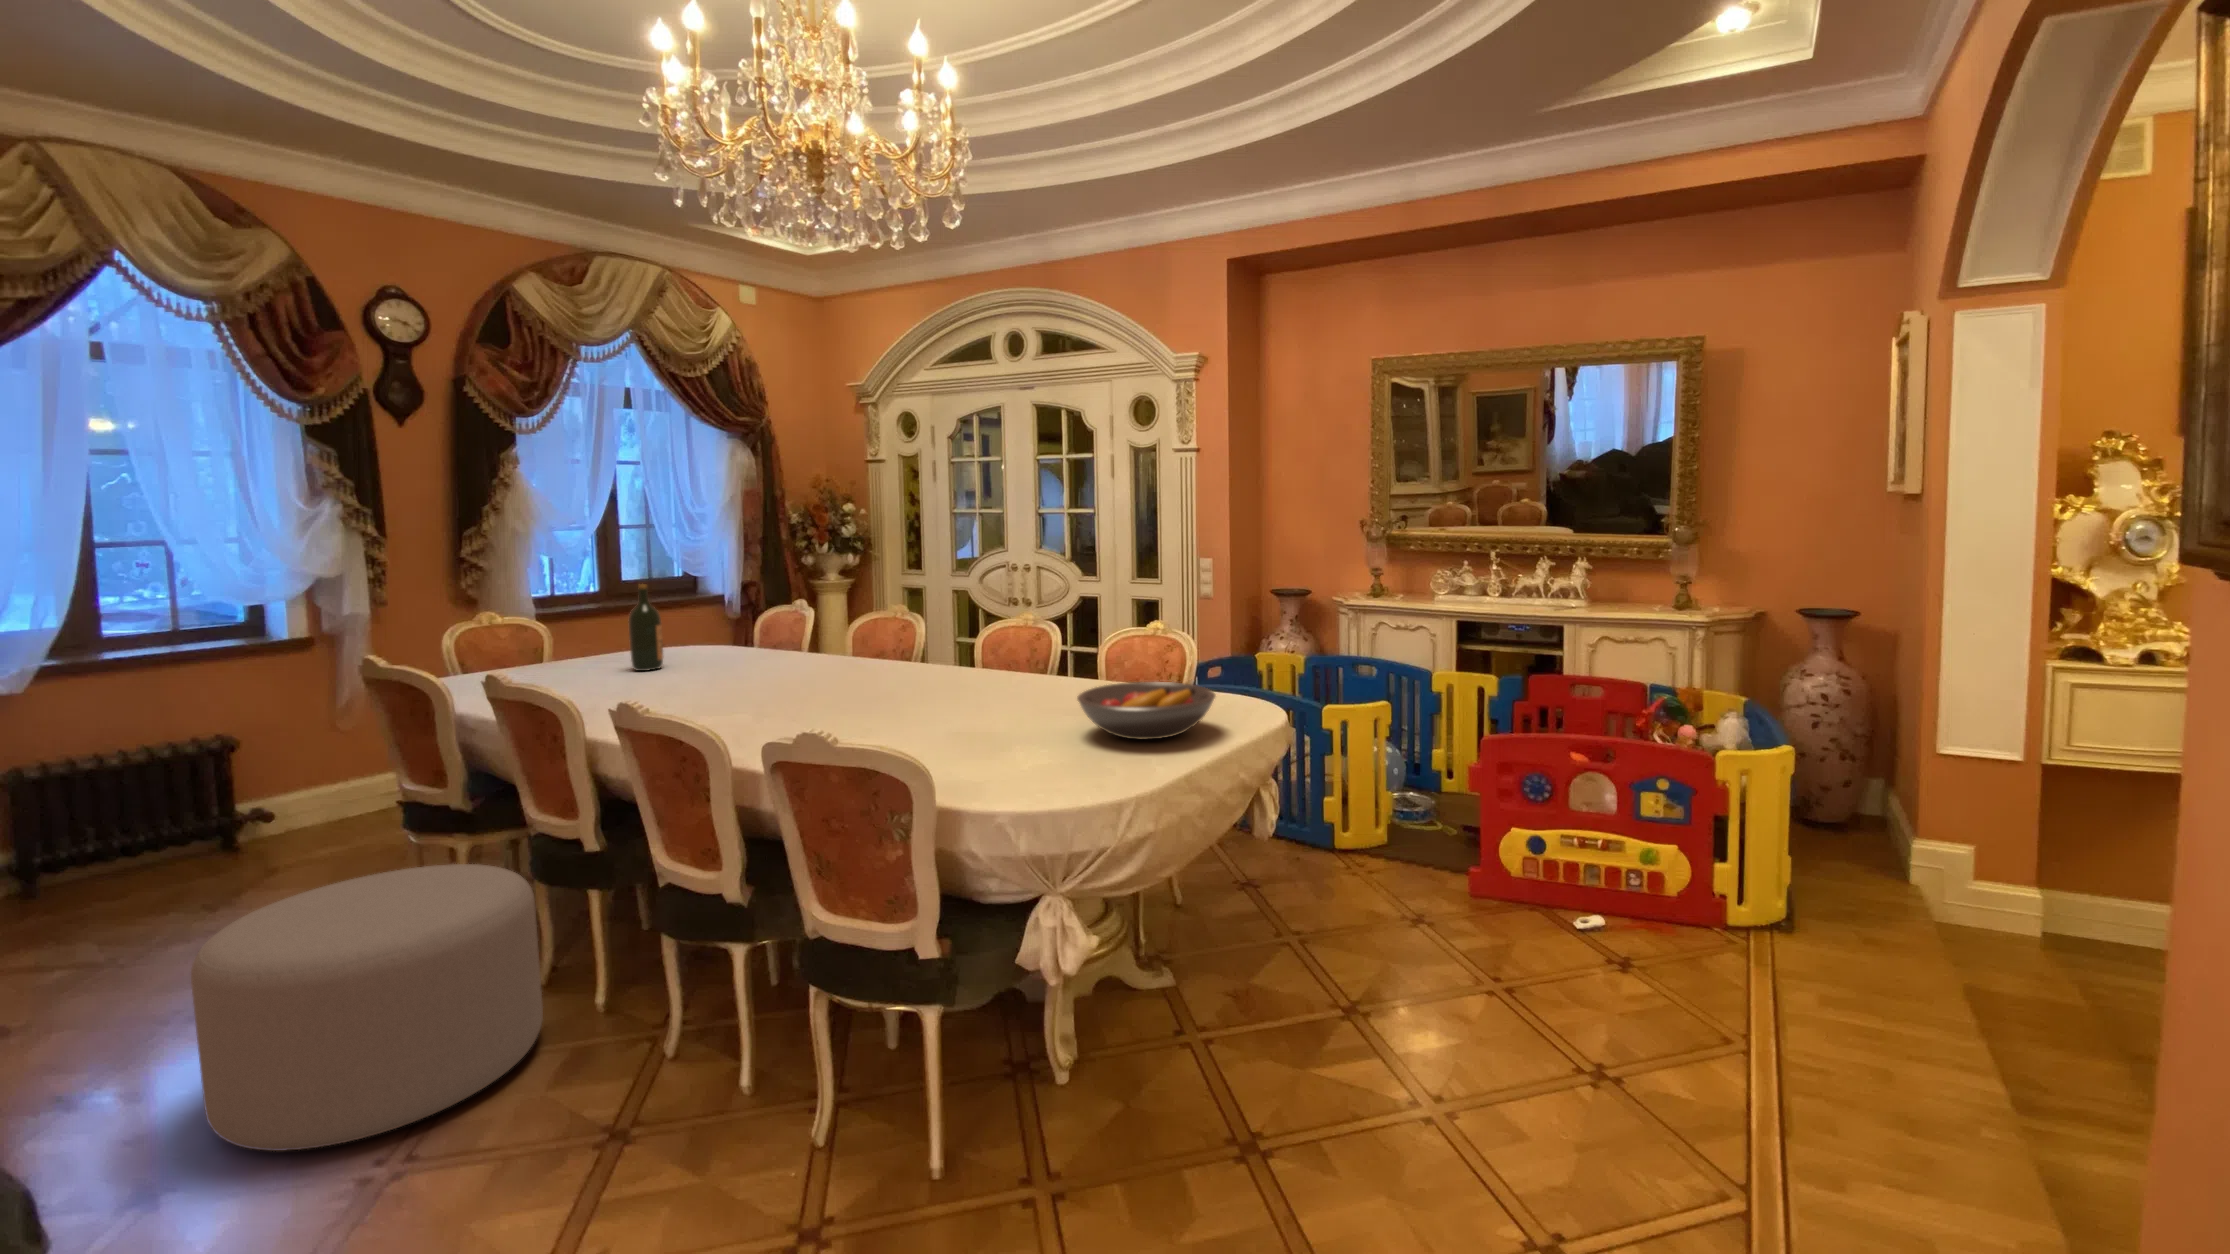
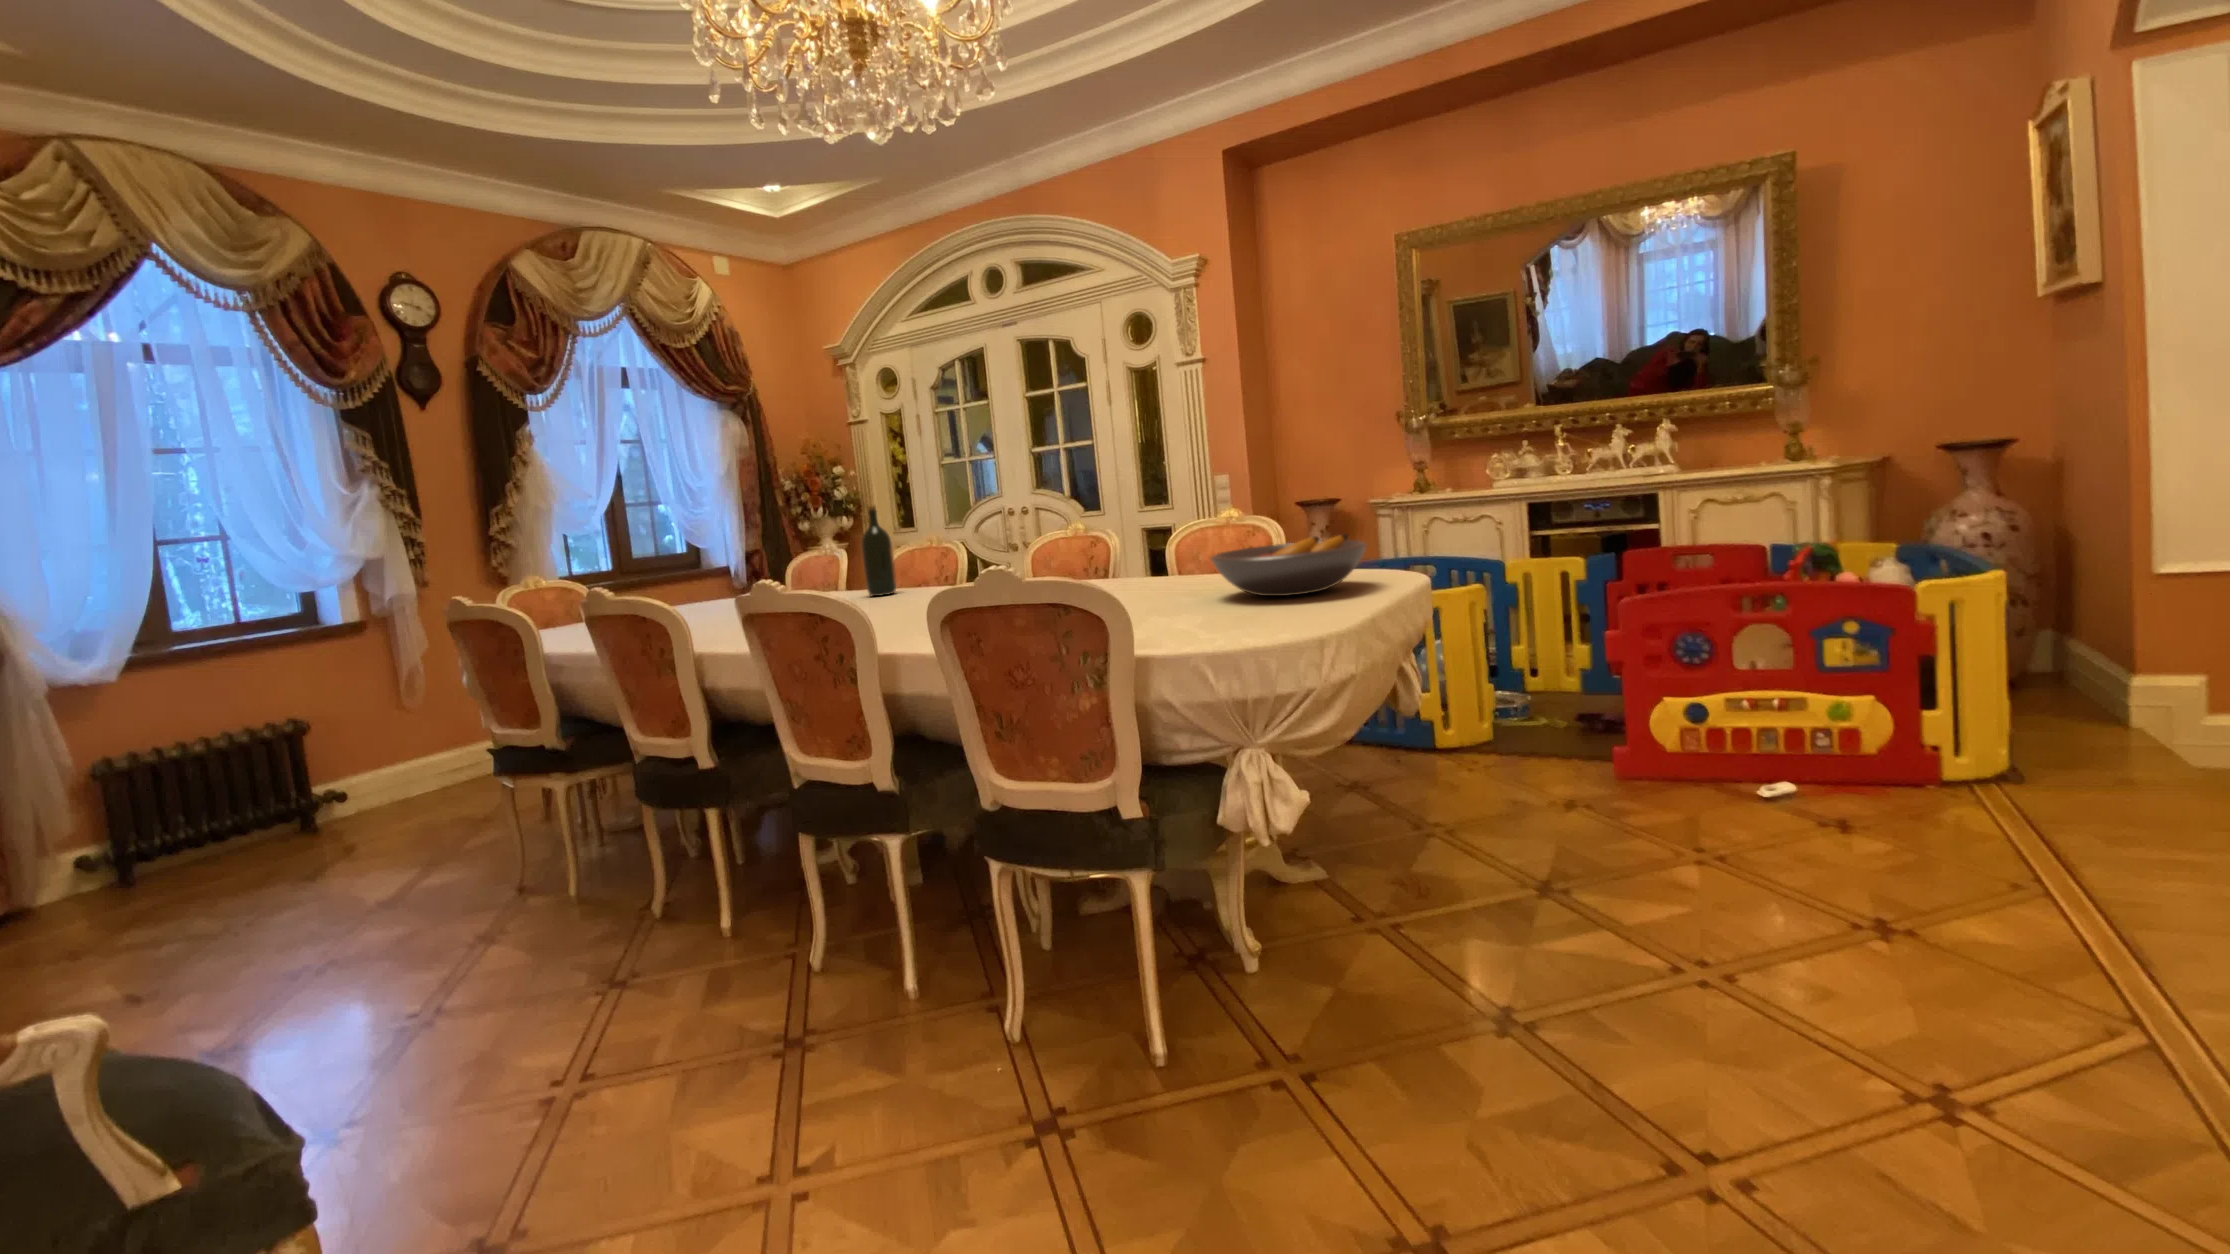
wine bottle: present [628,584,663,671] -> present [861,506,896,596]
ottoman: present [191,864,543,1151] -> none [365,792,683,1069]

